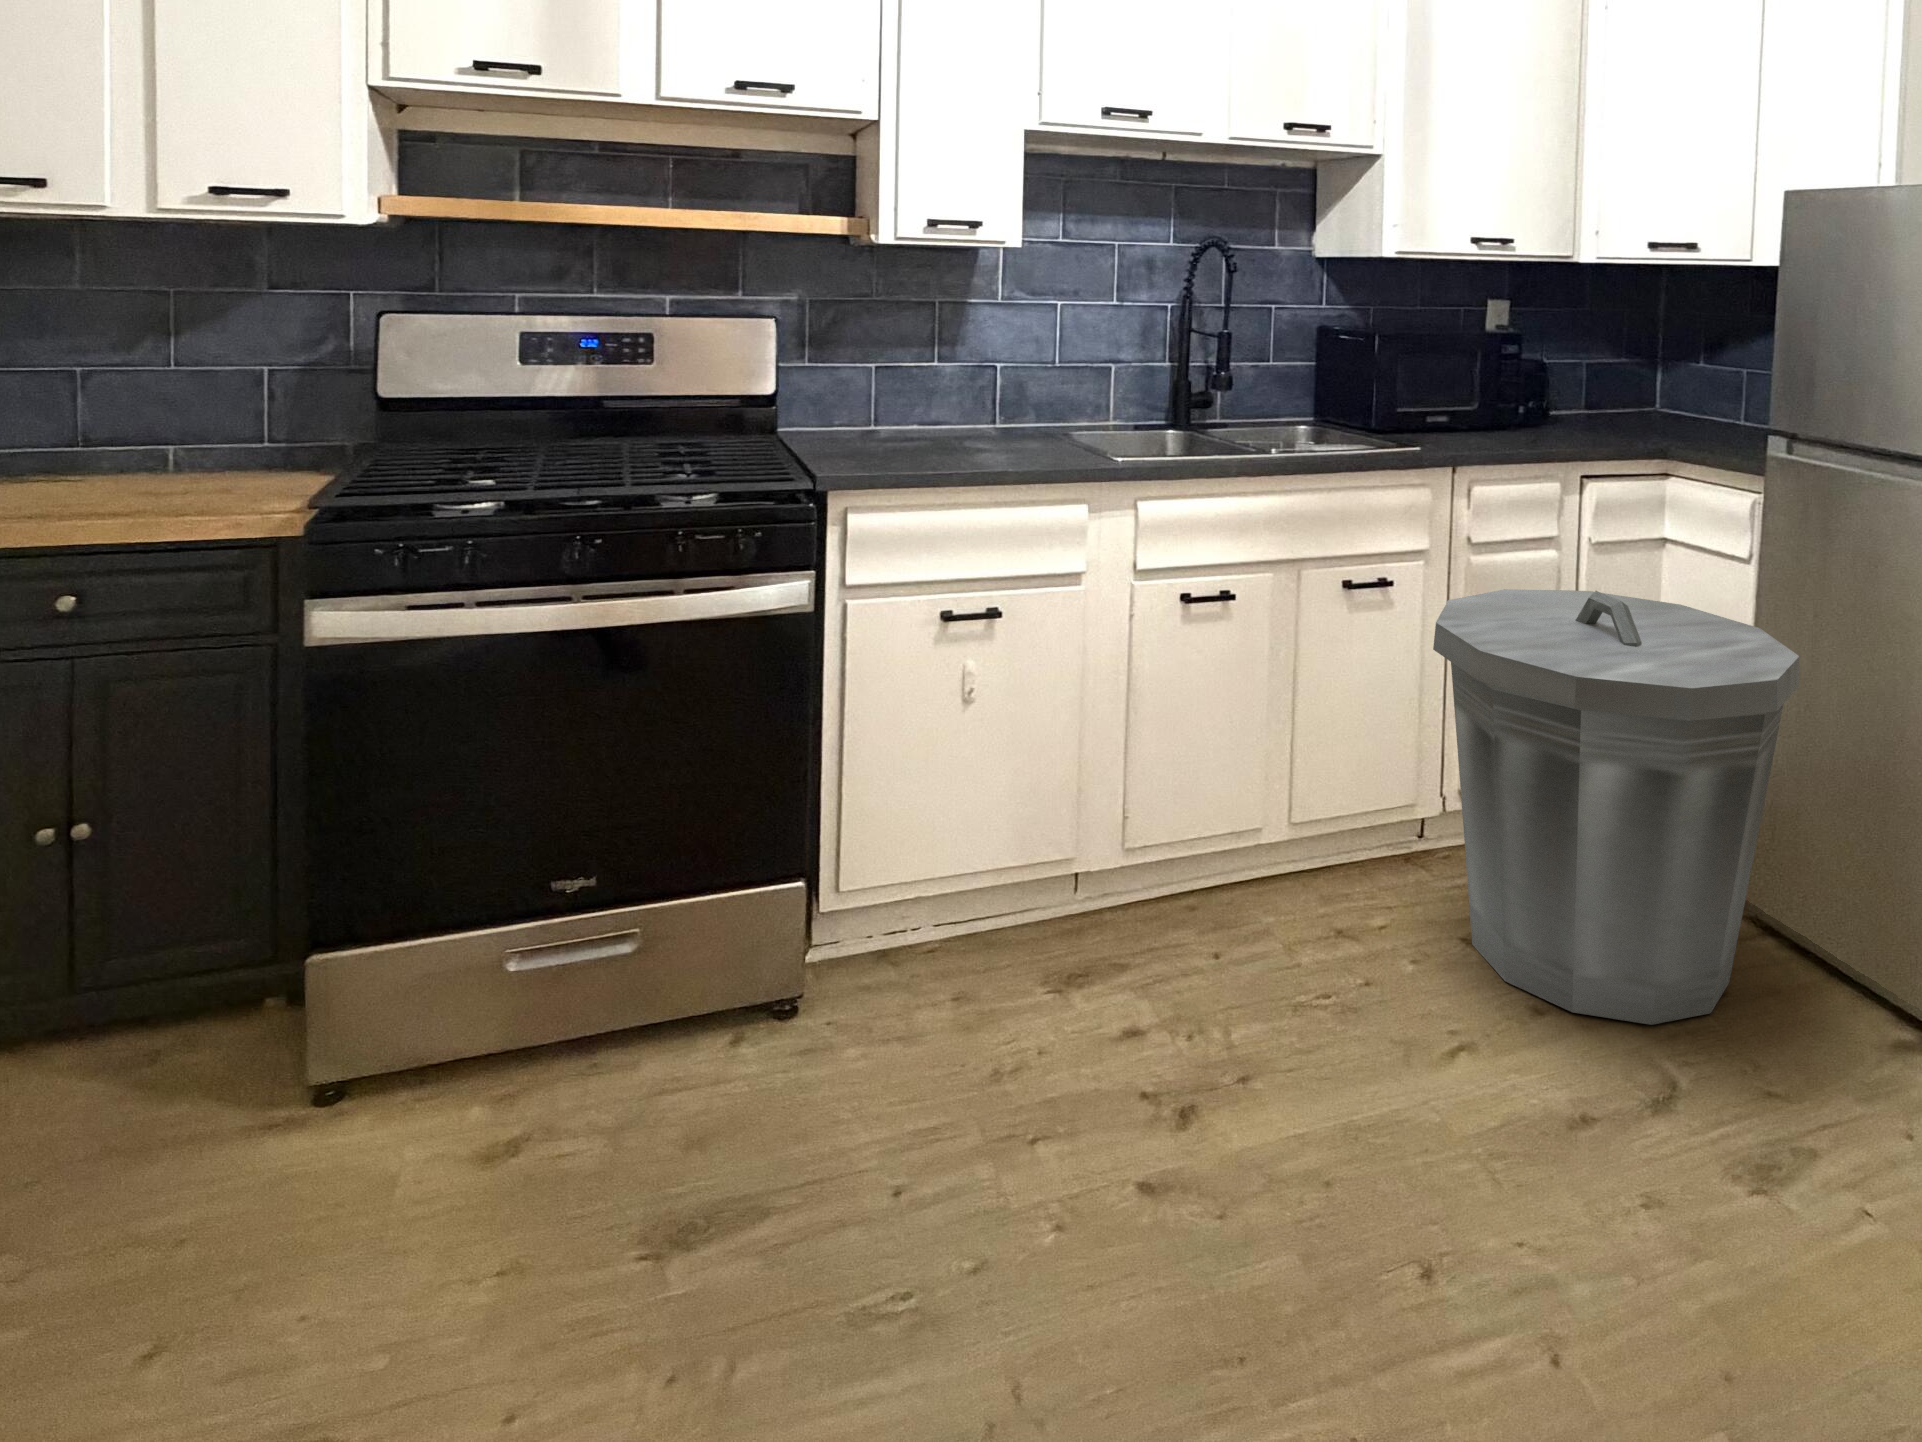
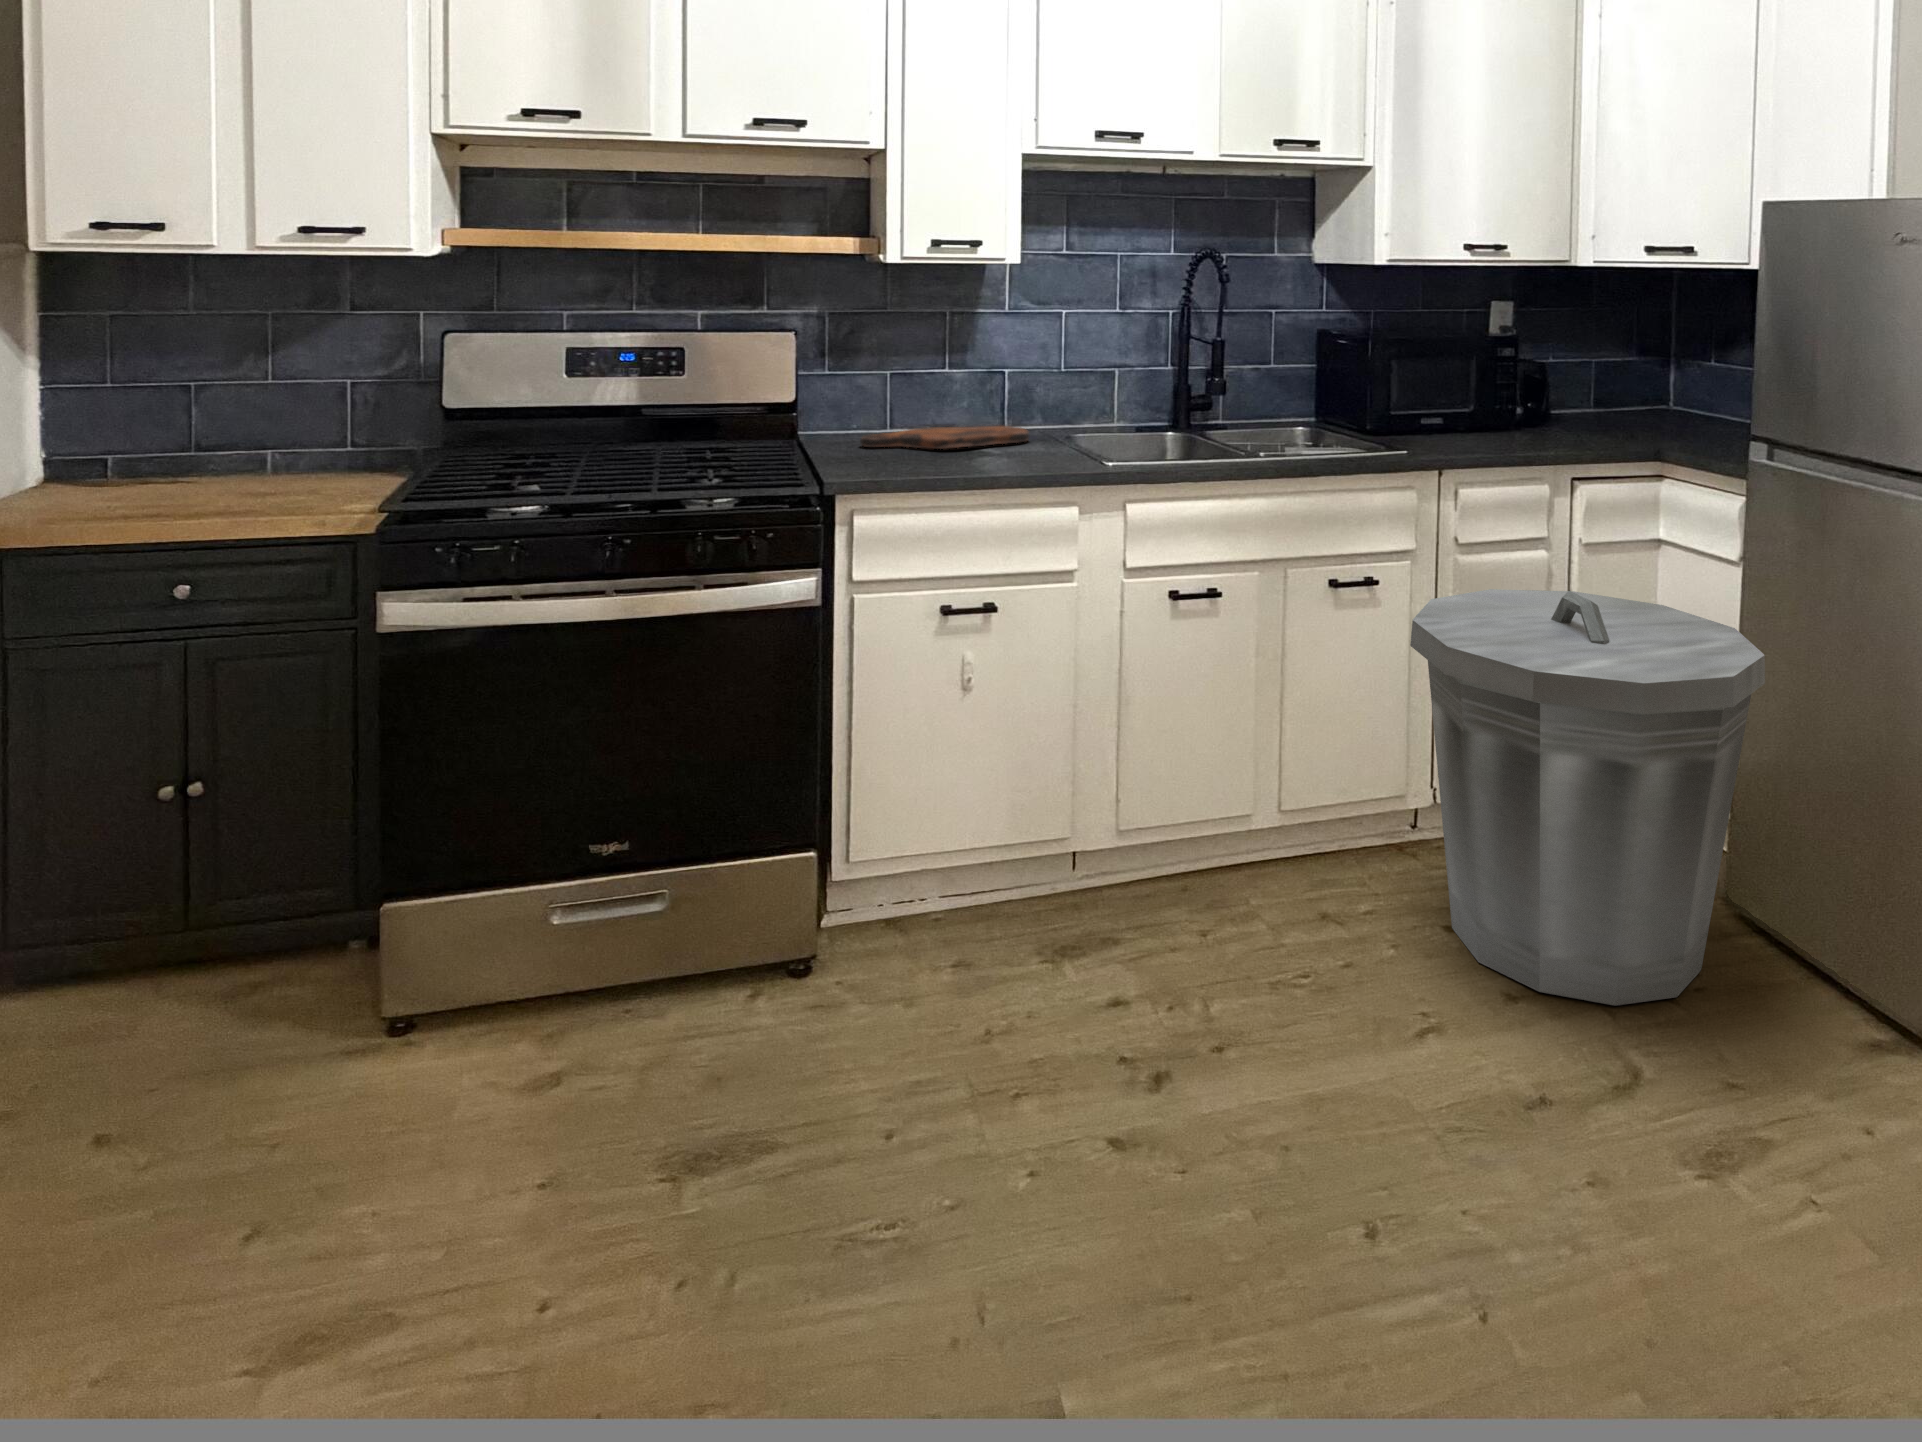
cutting board: none [845,418,1025,442] -> present [860,426,1029,449]

